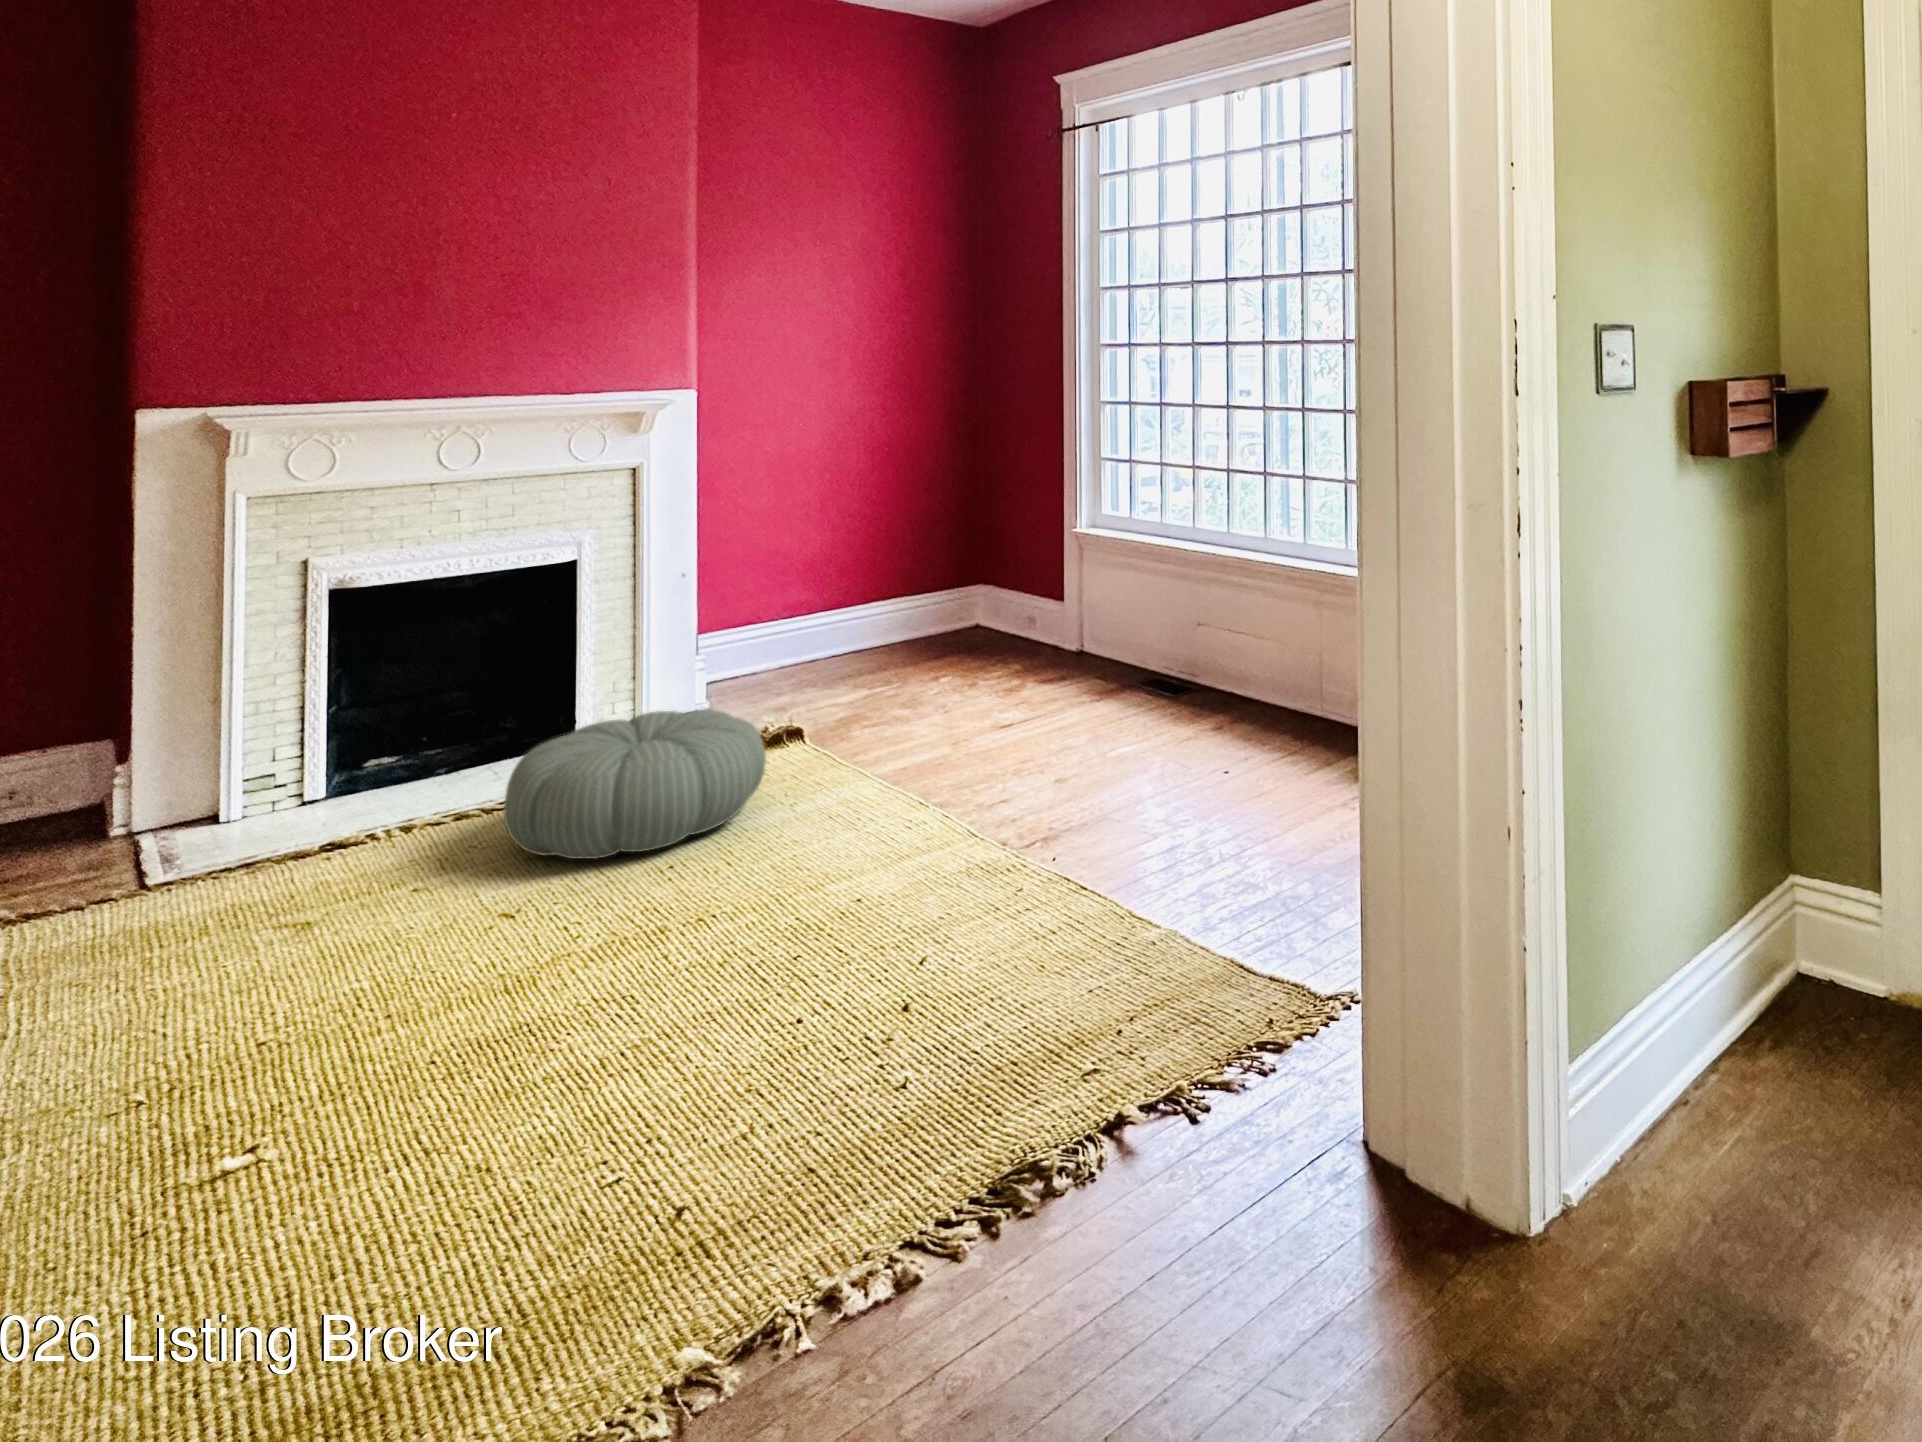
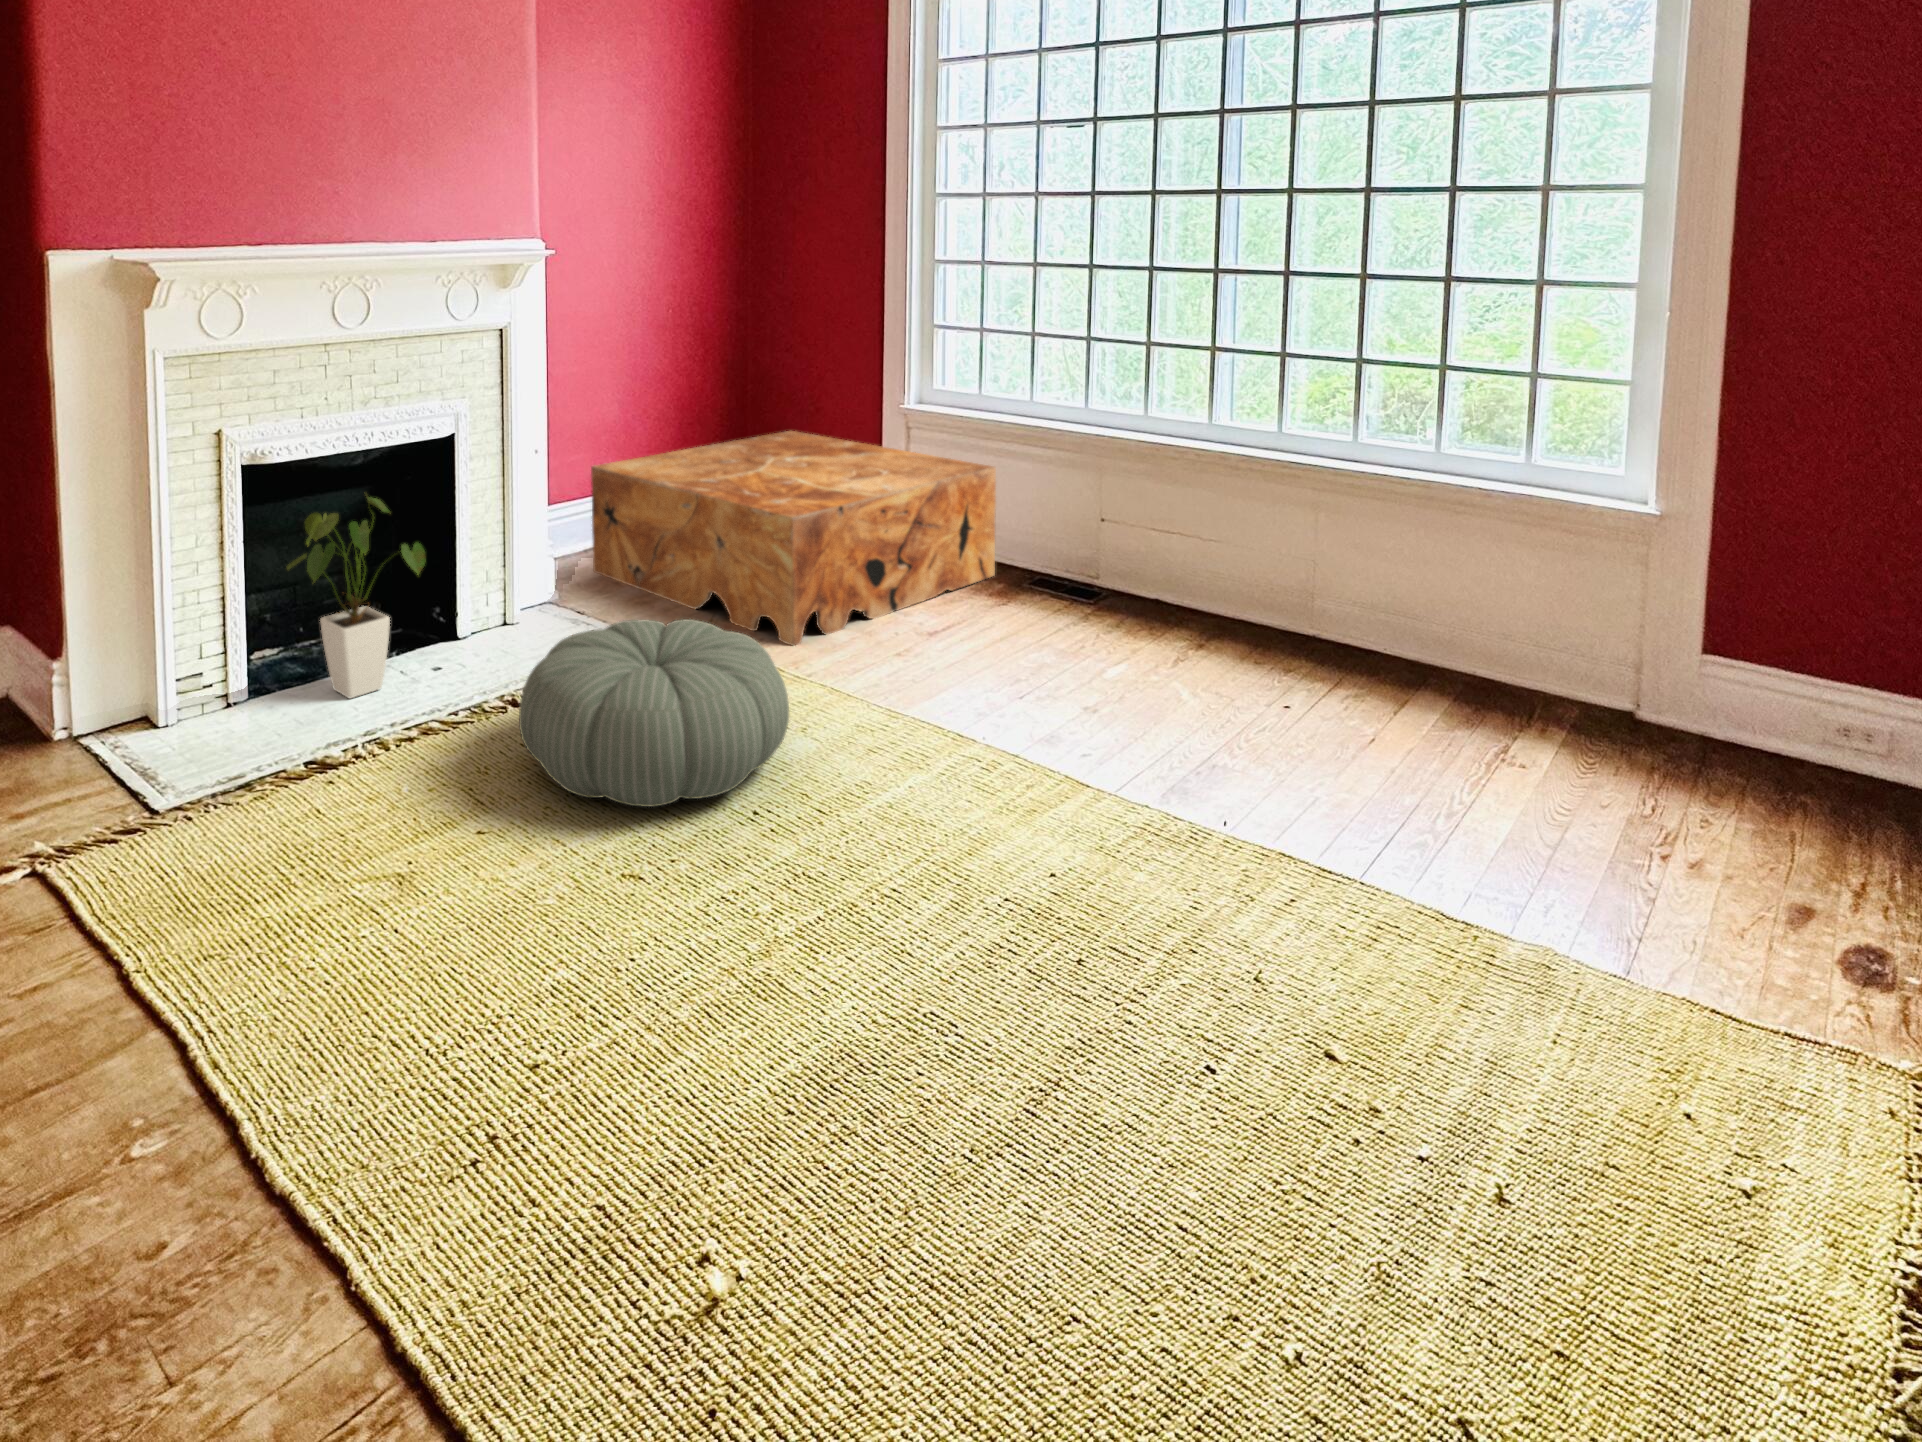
coffee table: none [764,553,1125,740] -> present [591,431,996,646]
house plant: none [372,612,500,794] -> present [287,496,425,699]

